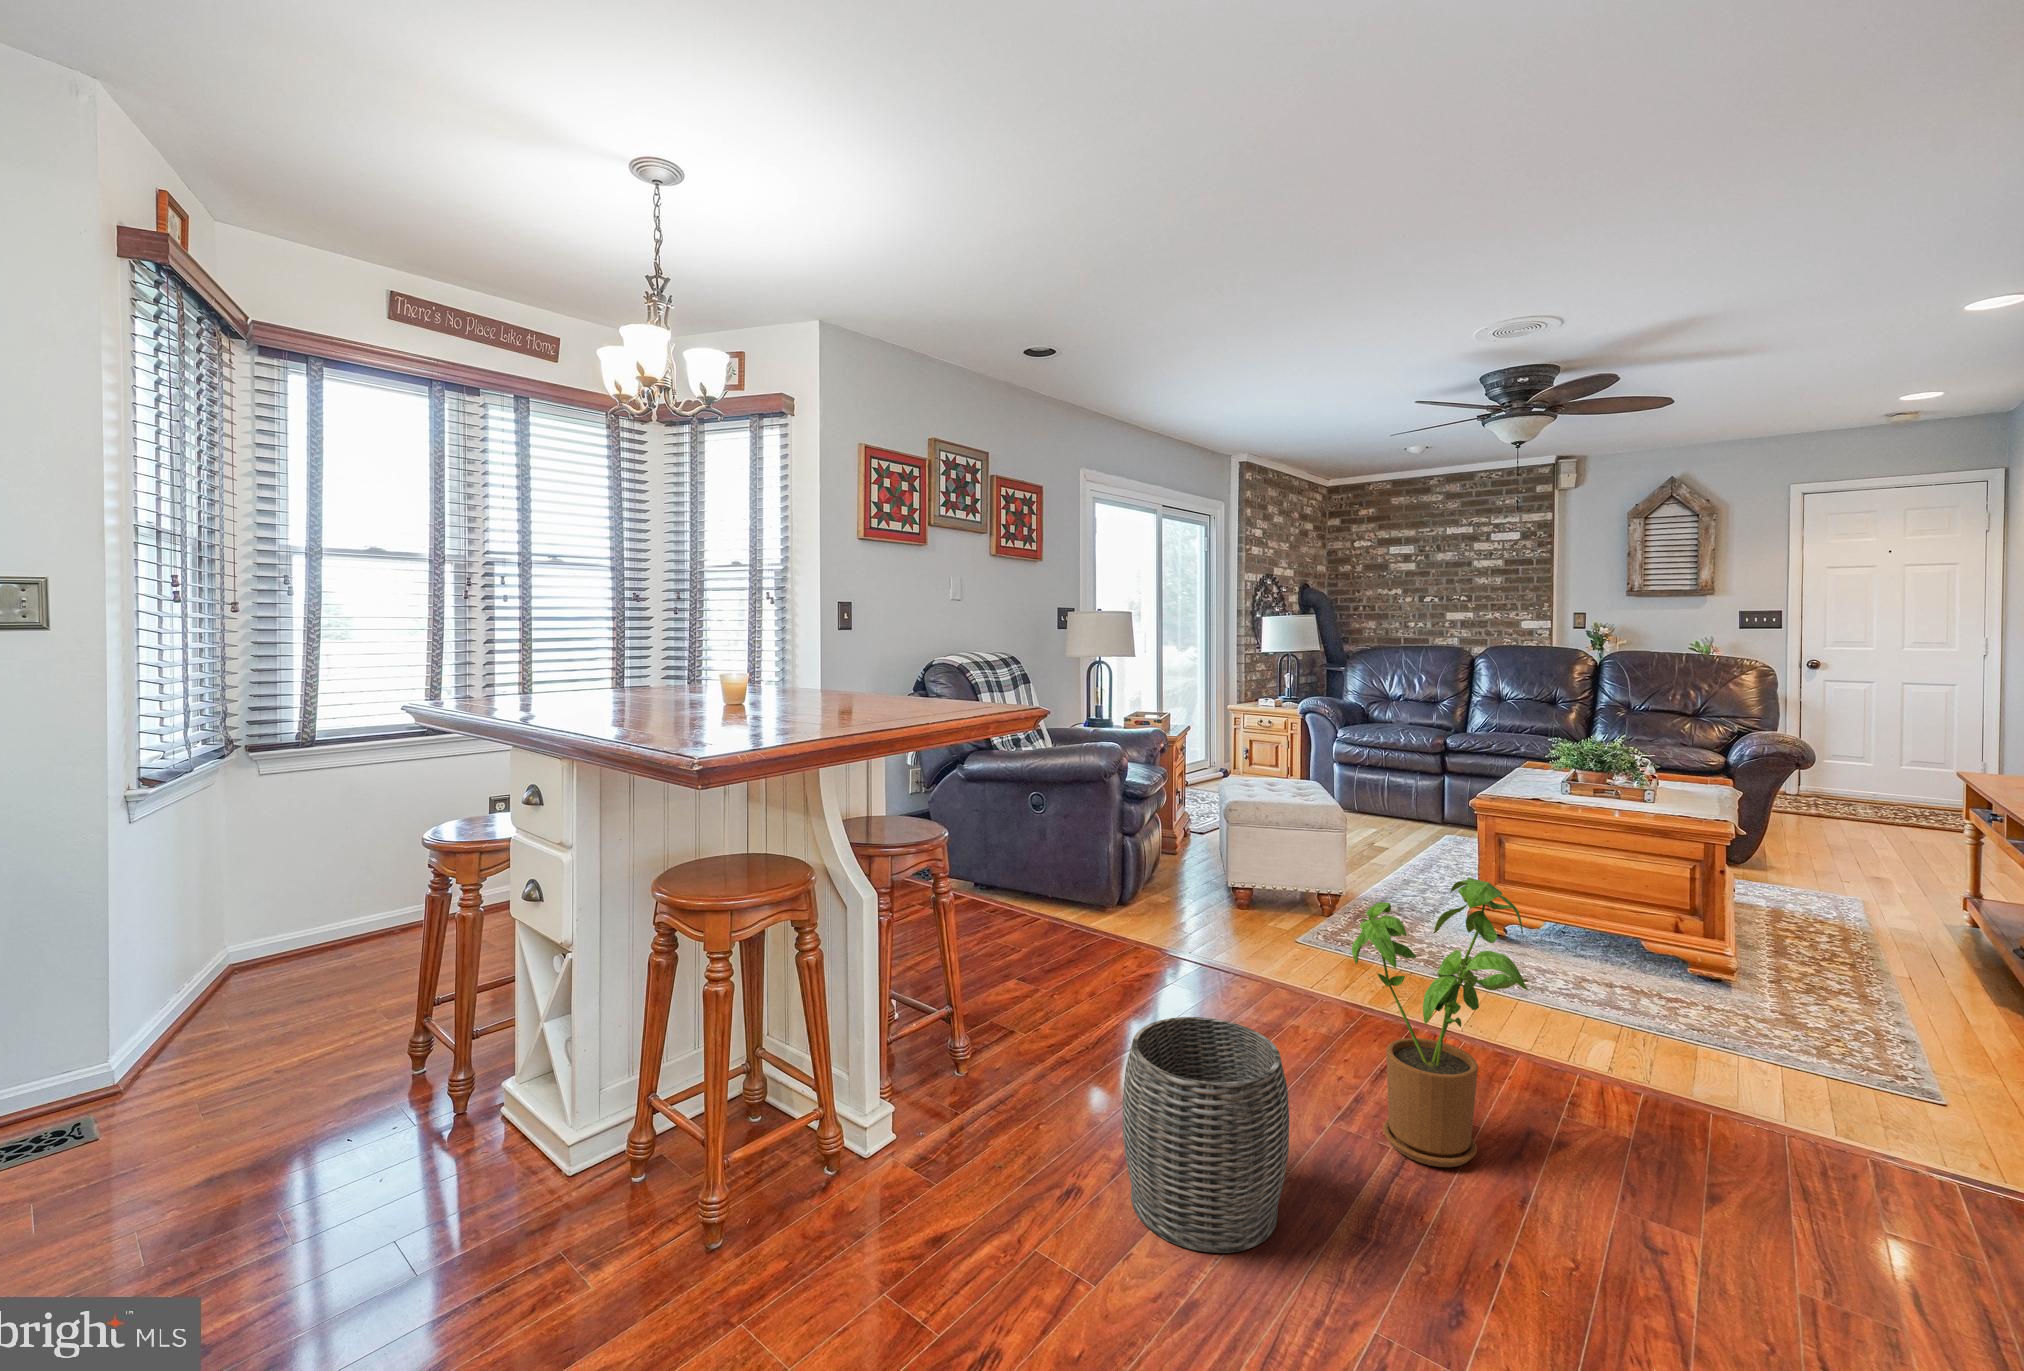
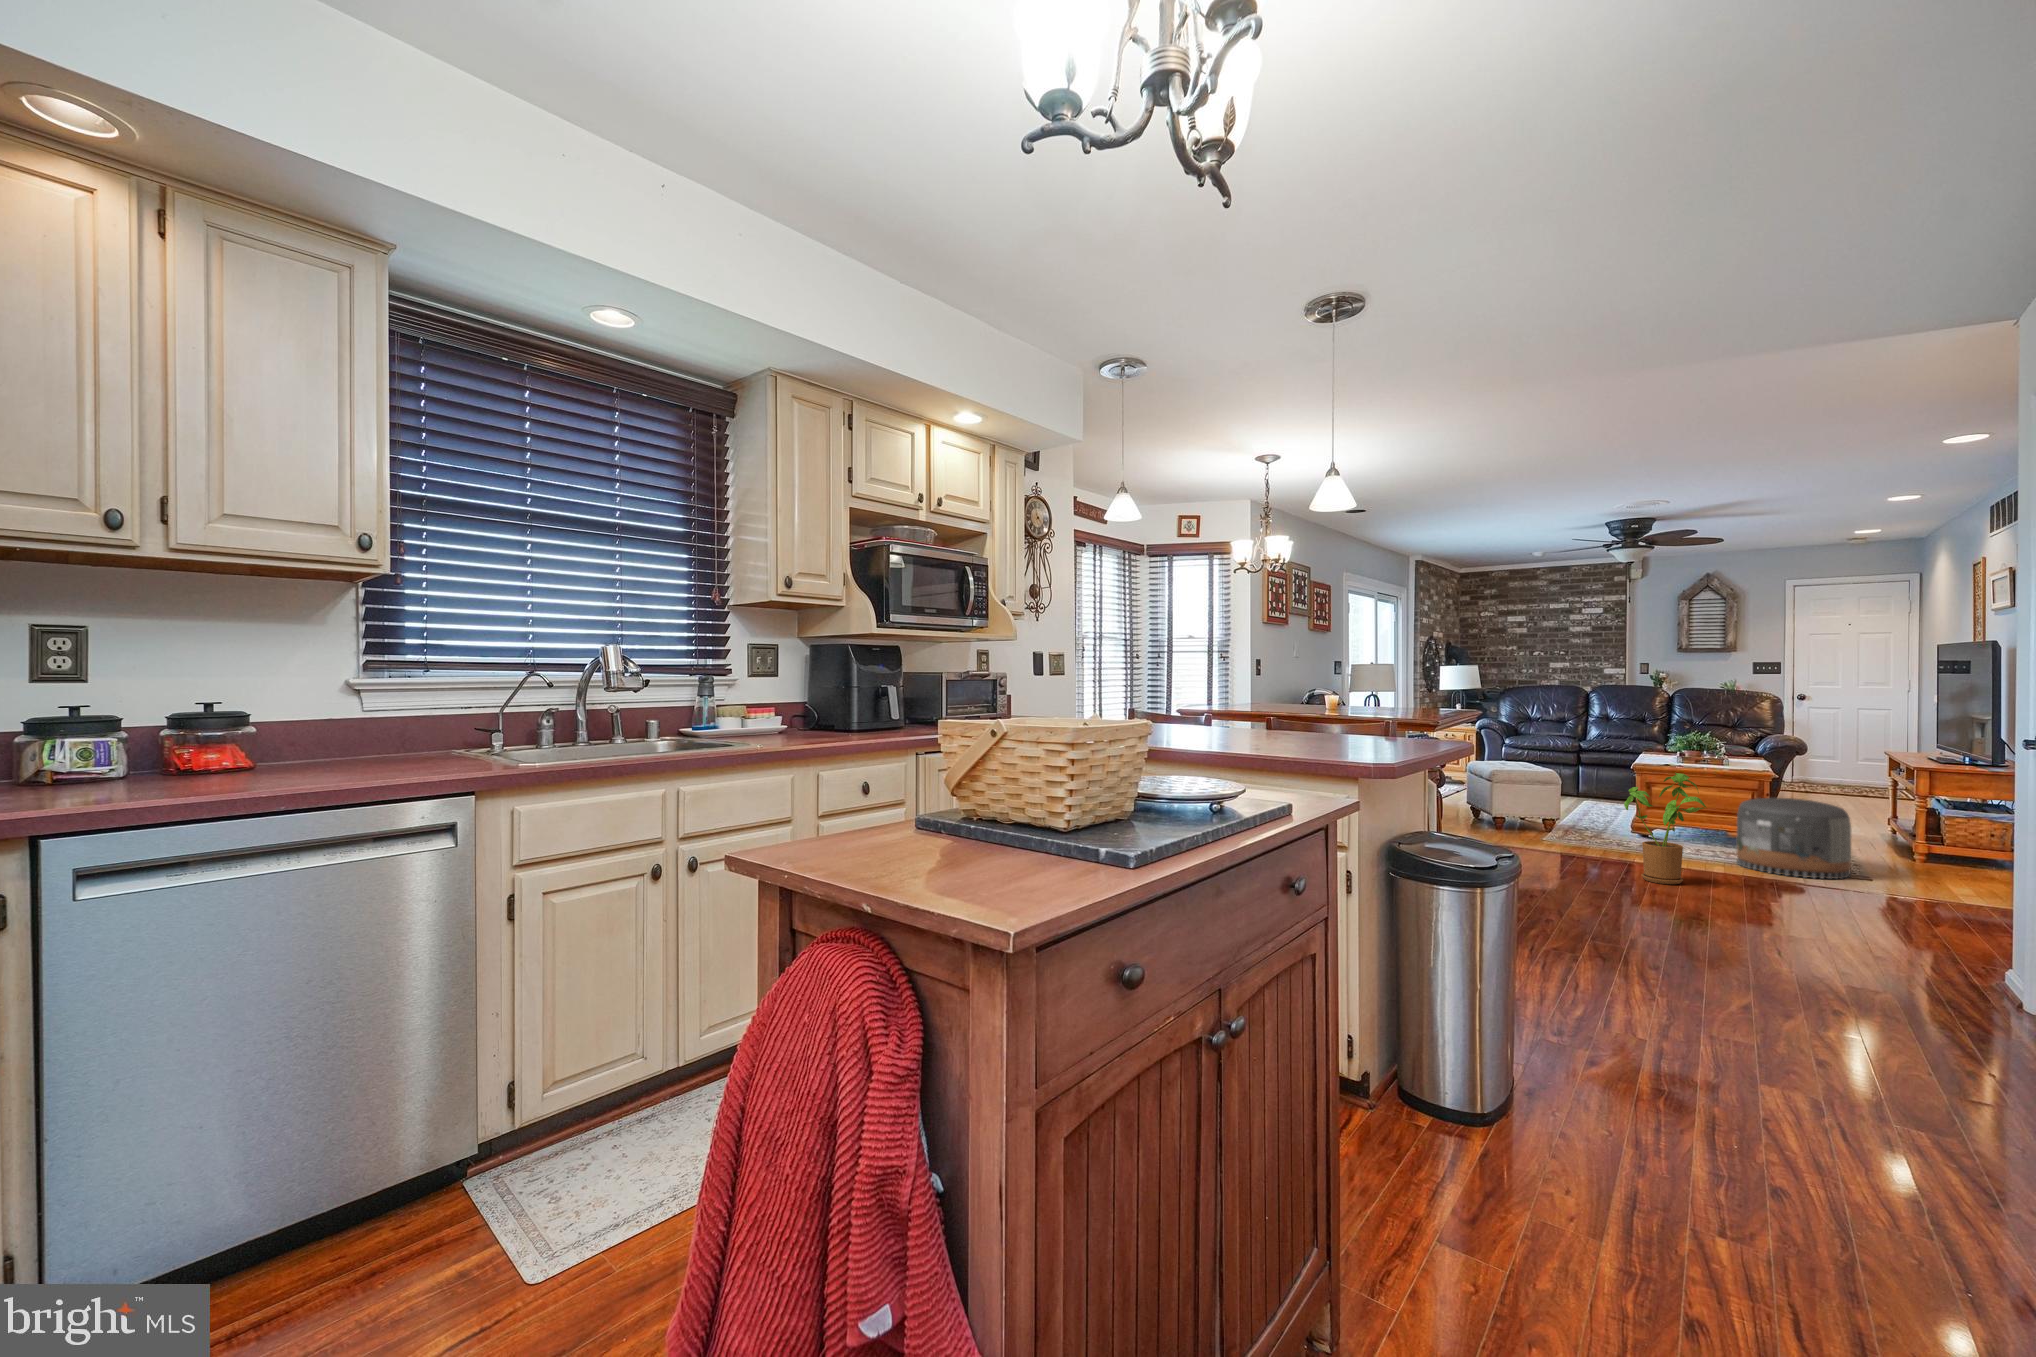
pouf: none [1640,904,1909,1133] -> present [1737,798,1851,879]
woven basket: present [1123,1017,1289,1253] -> none [1552,826,1624,897]

